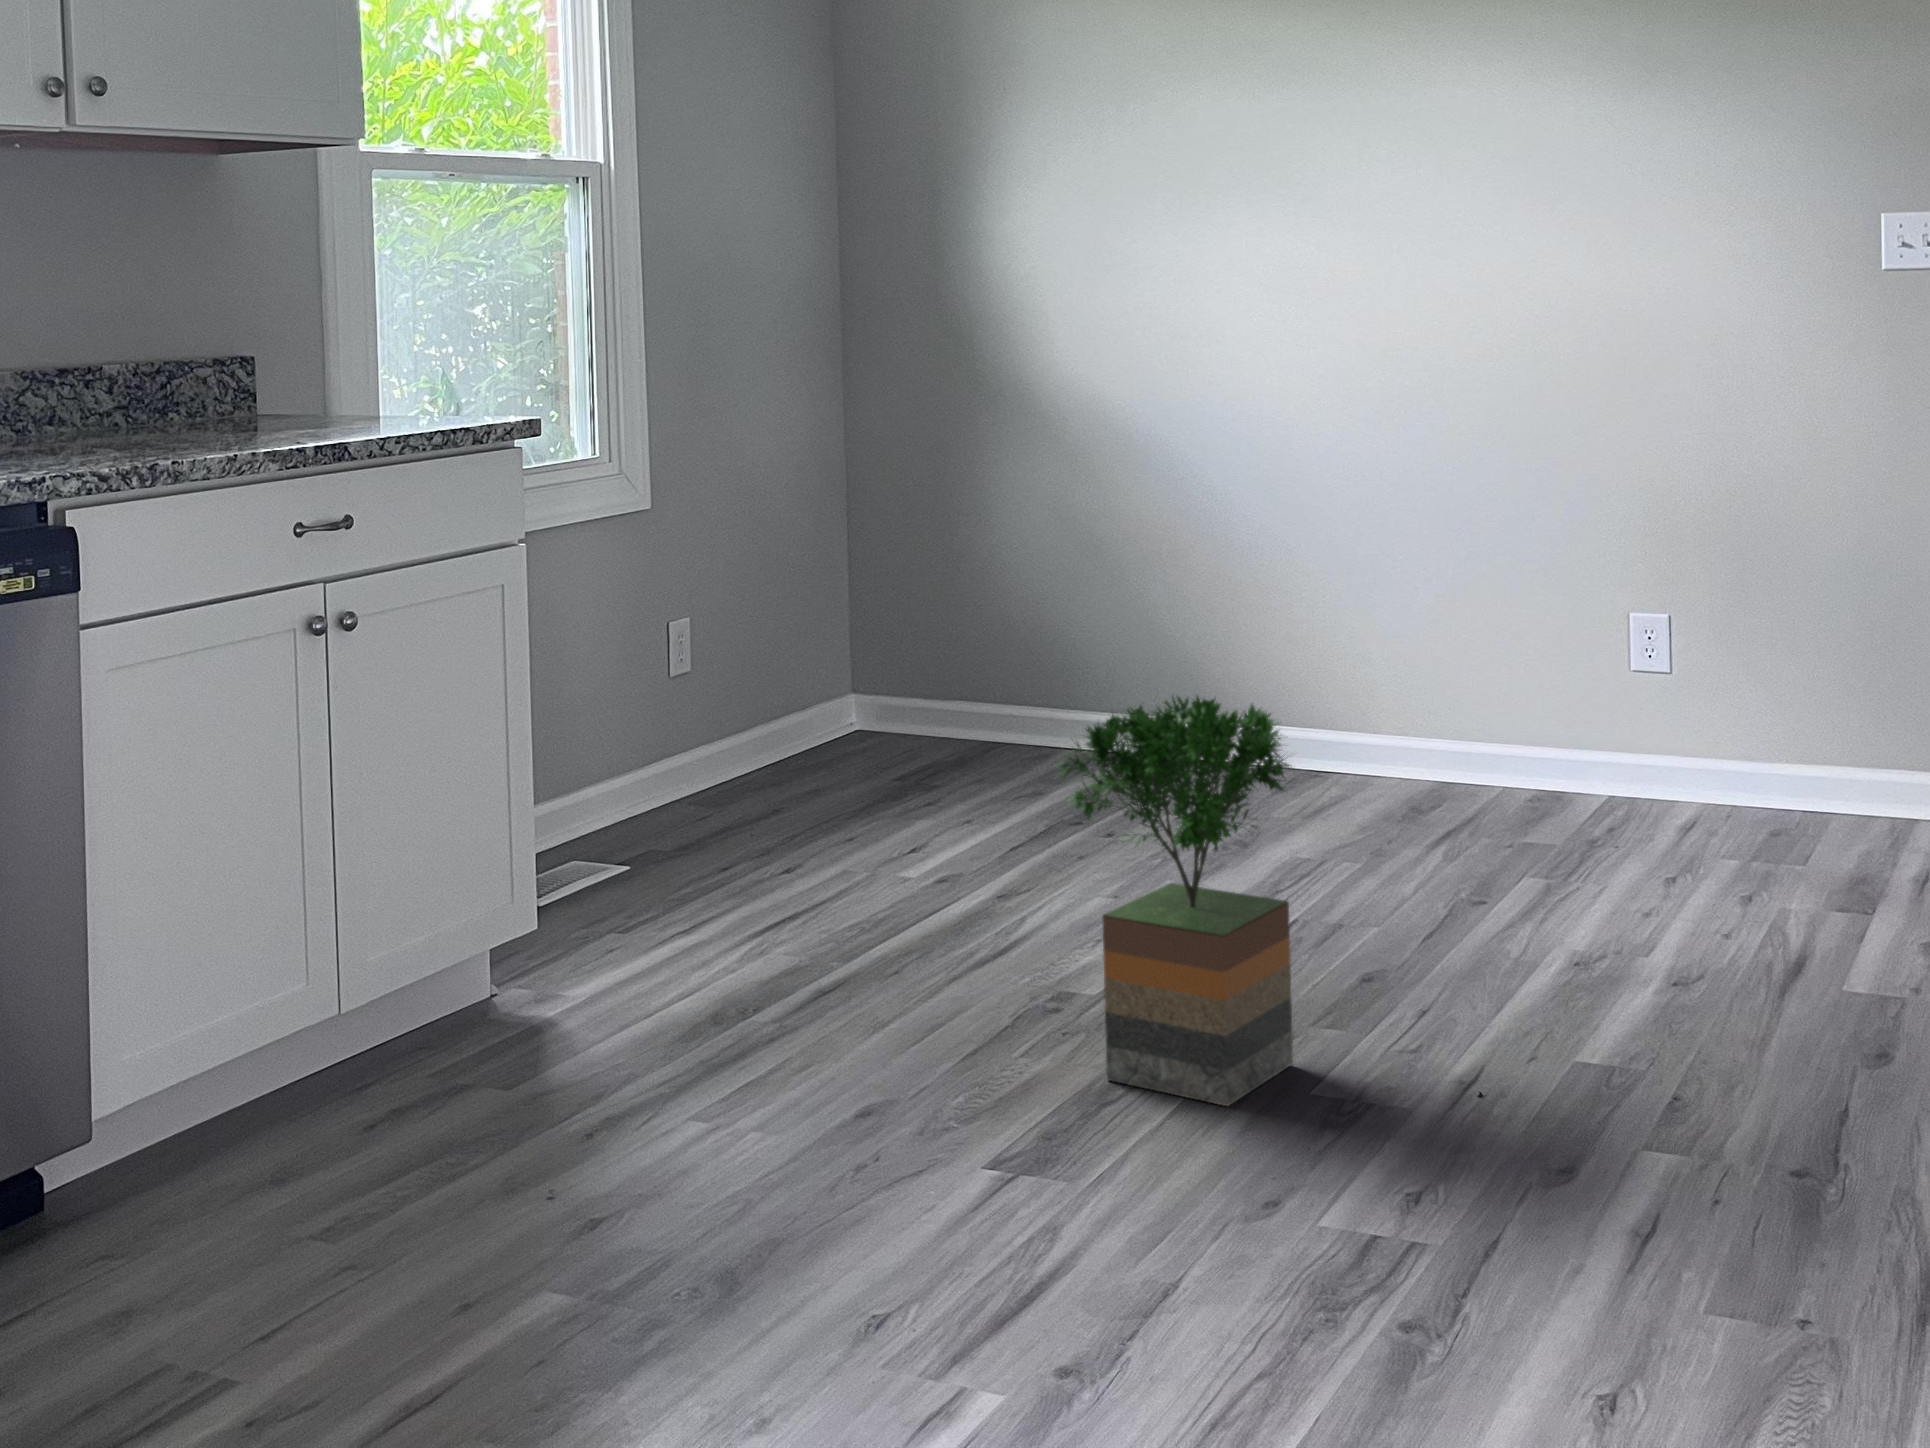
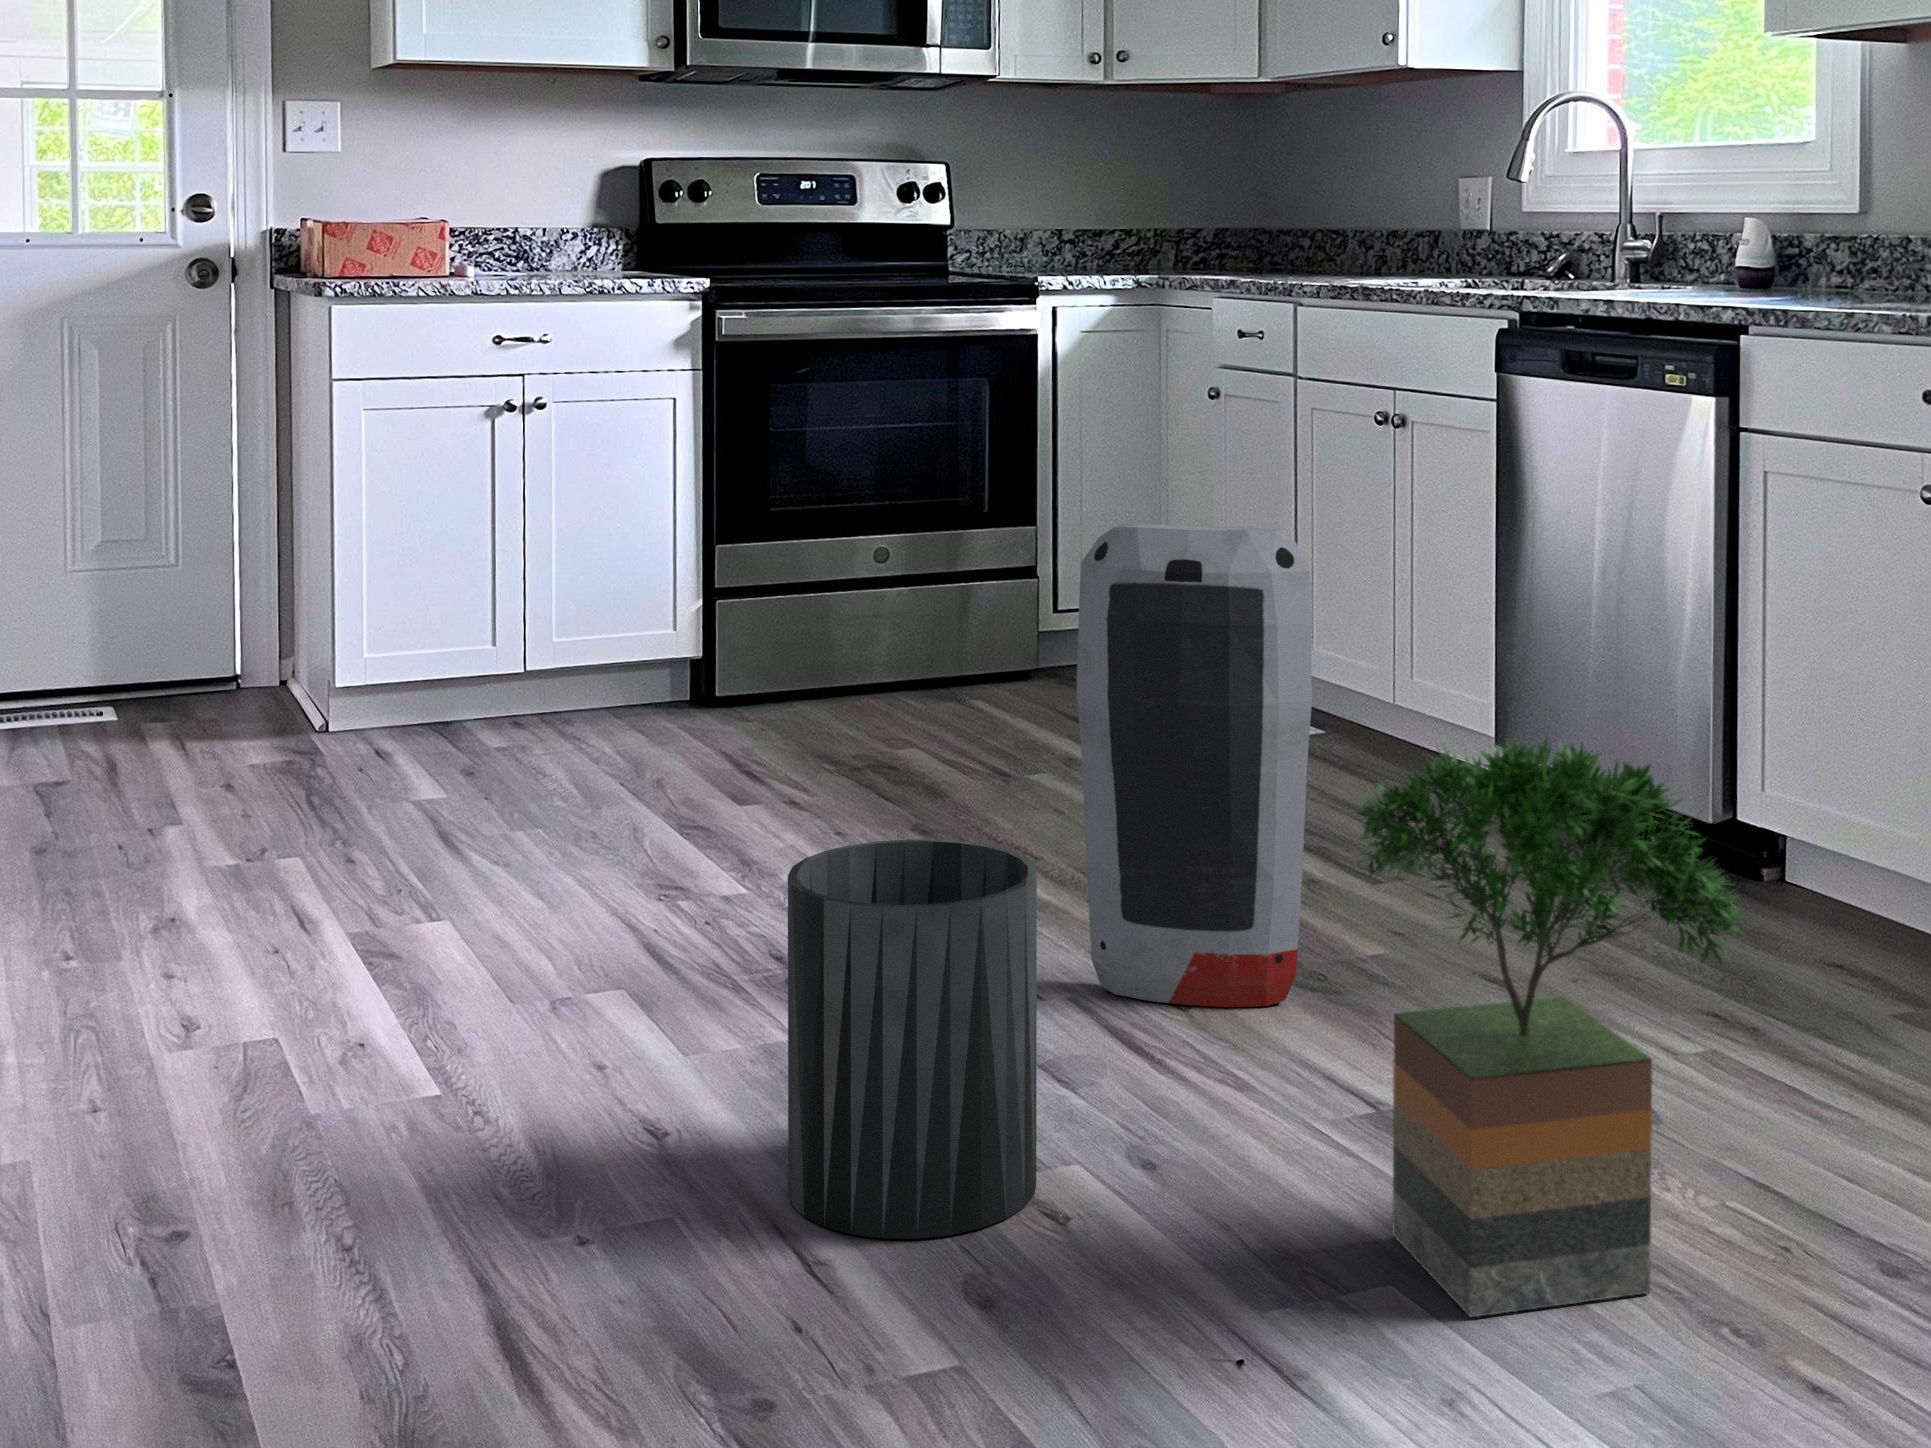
air purifier: none [766,722,947,1367] -> present [1077,524,1312,1007]
trash can: none [1344,920,1593,1308] -> present [788,839,1037,1239]

